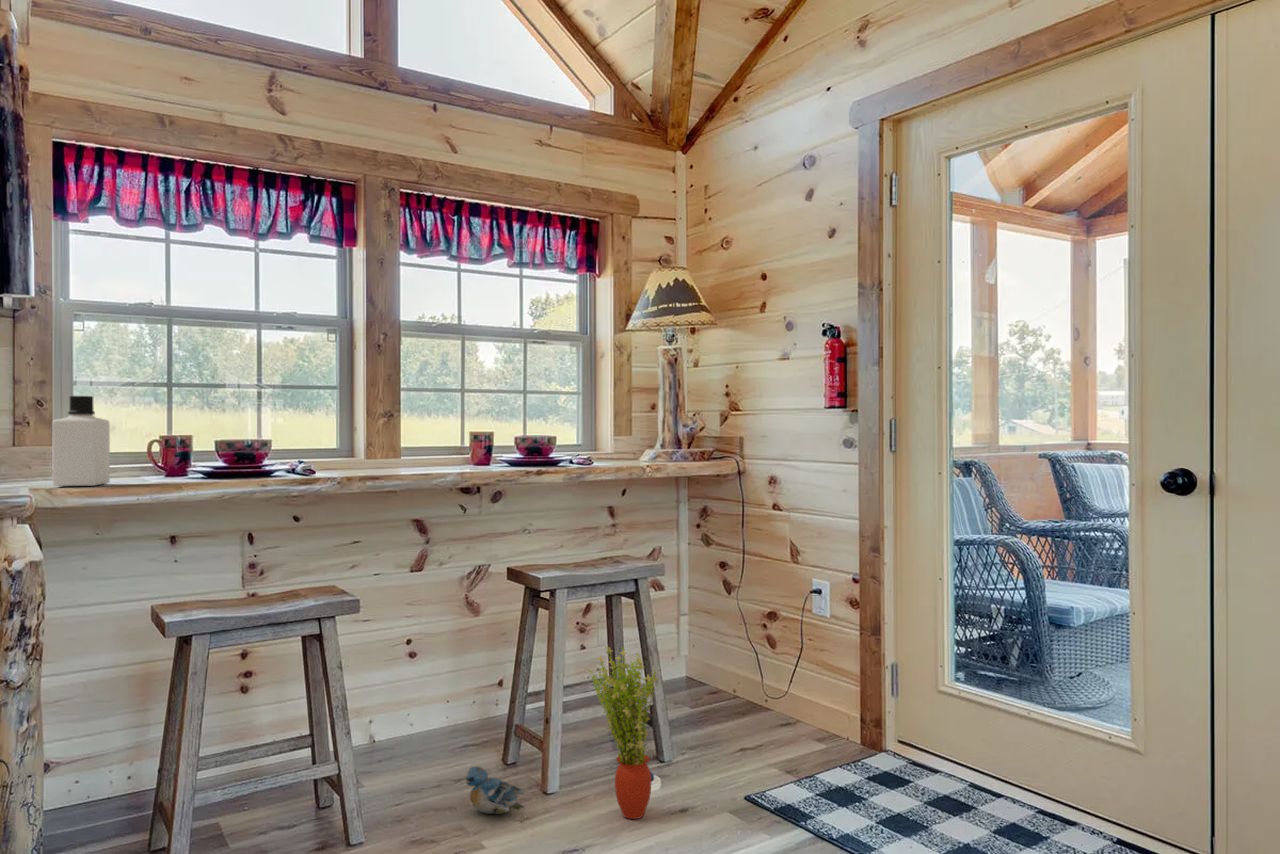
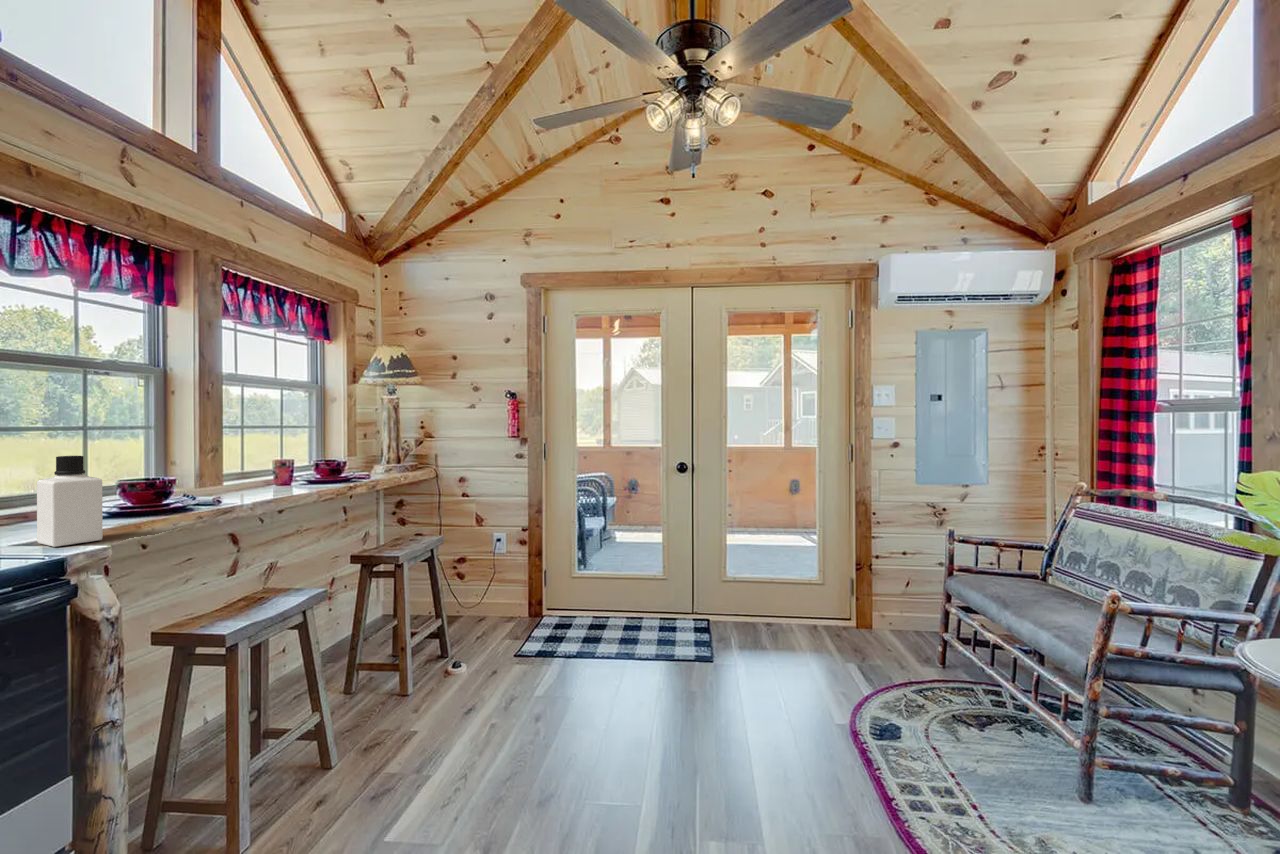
potted plant: present [590,647,657,819] -> none [450,587,494,686]
plush toy: present [465,767,524,814] -> none [371,689,414,717]

